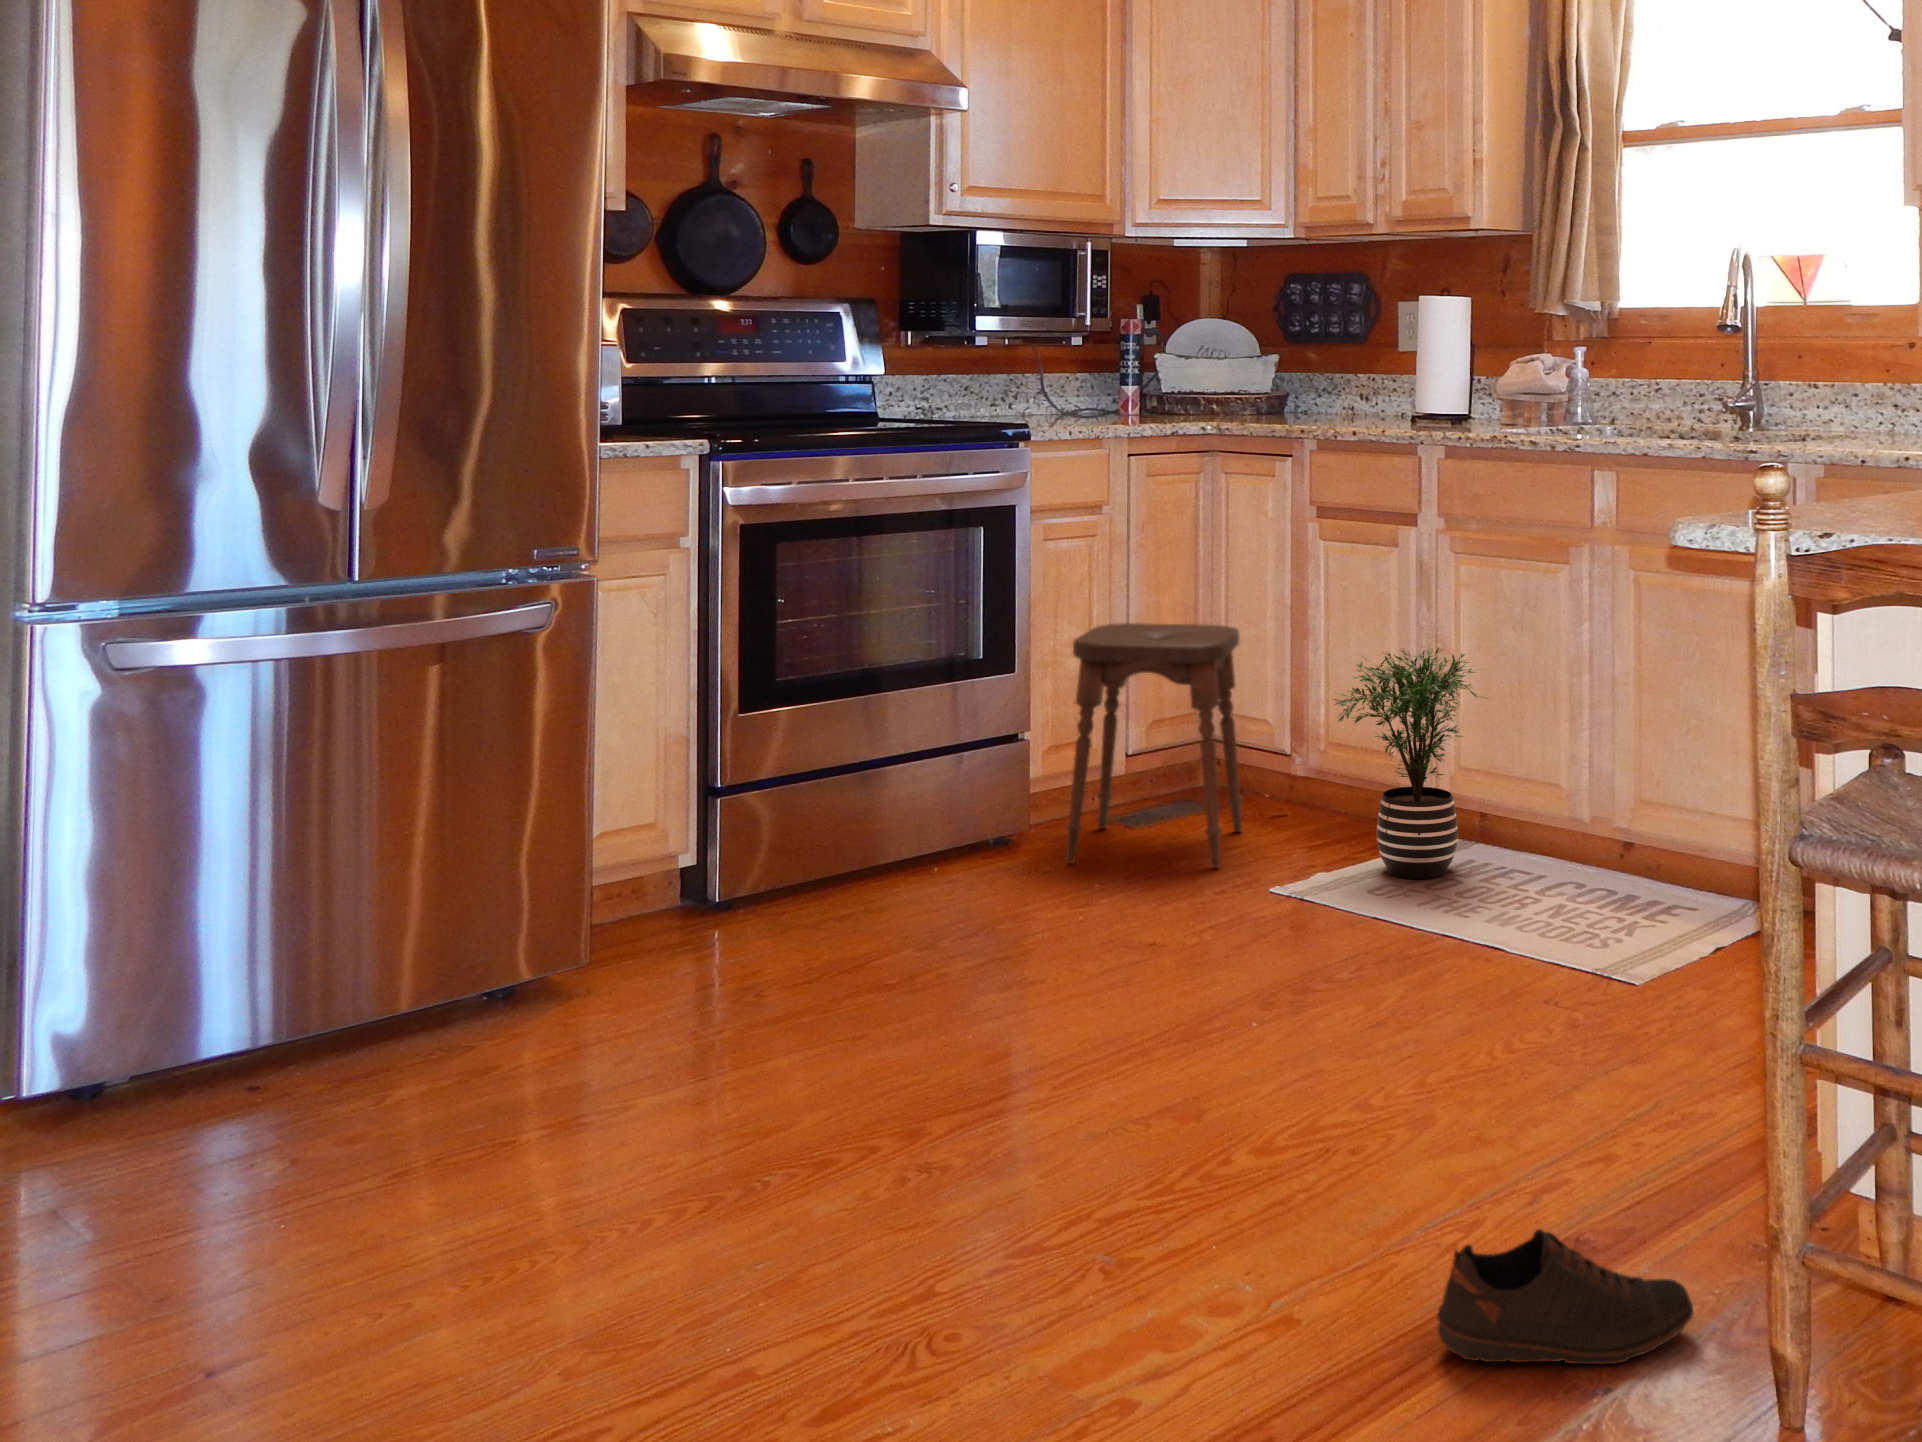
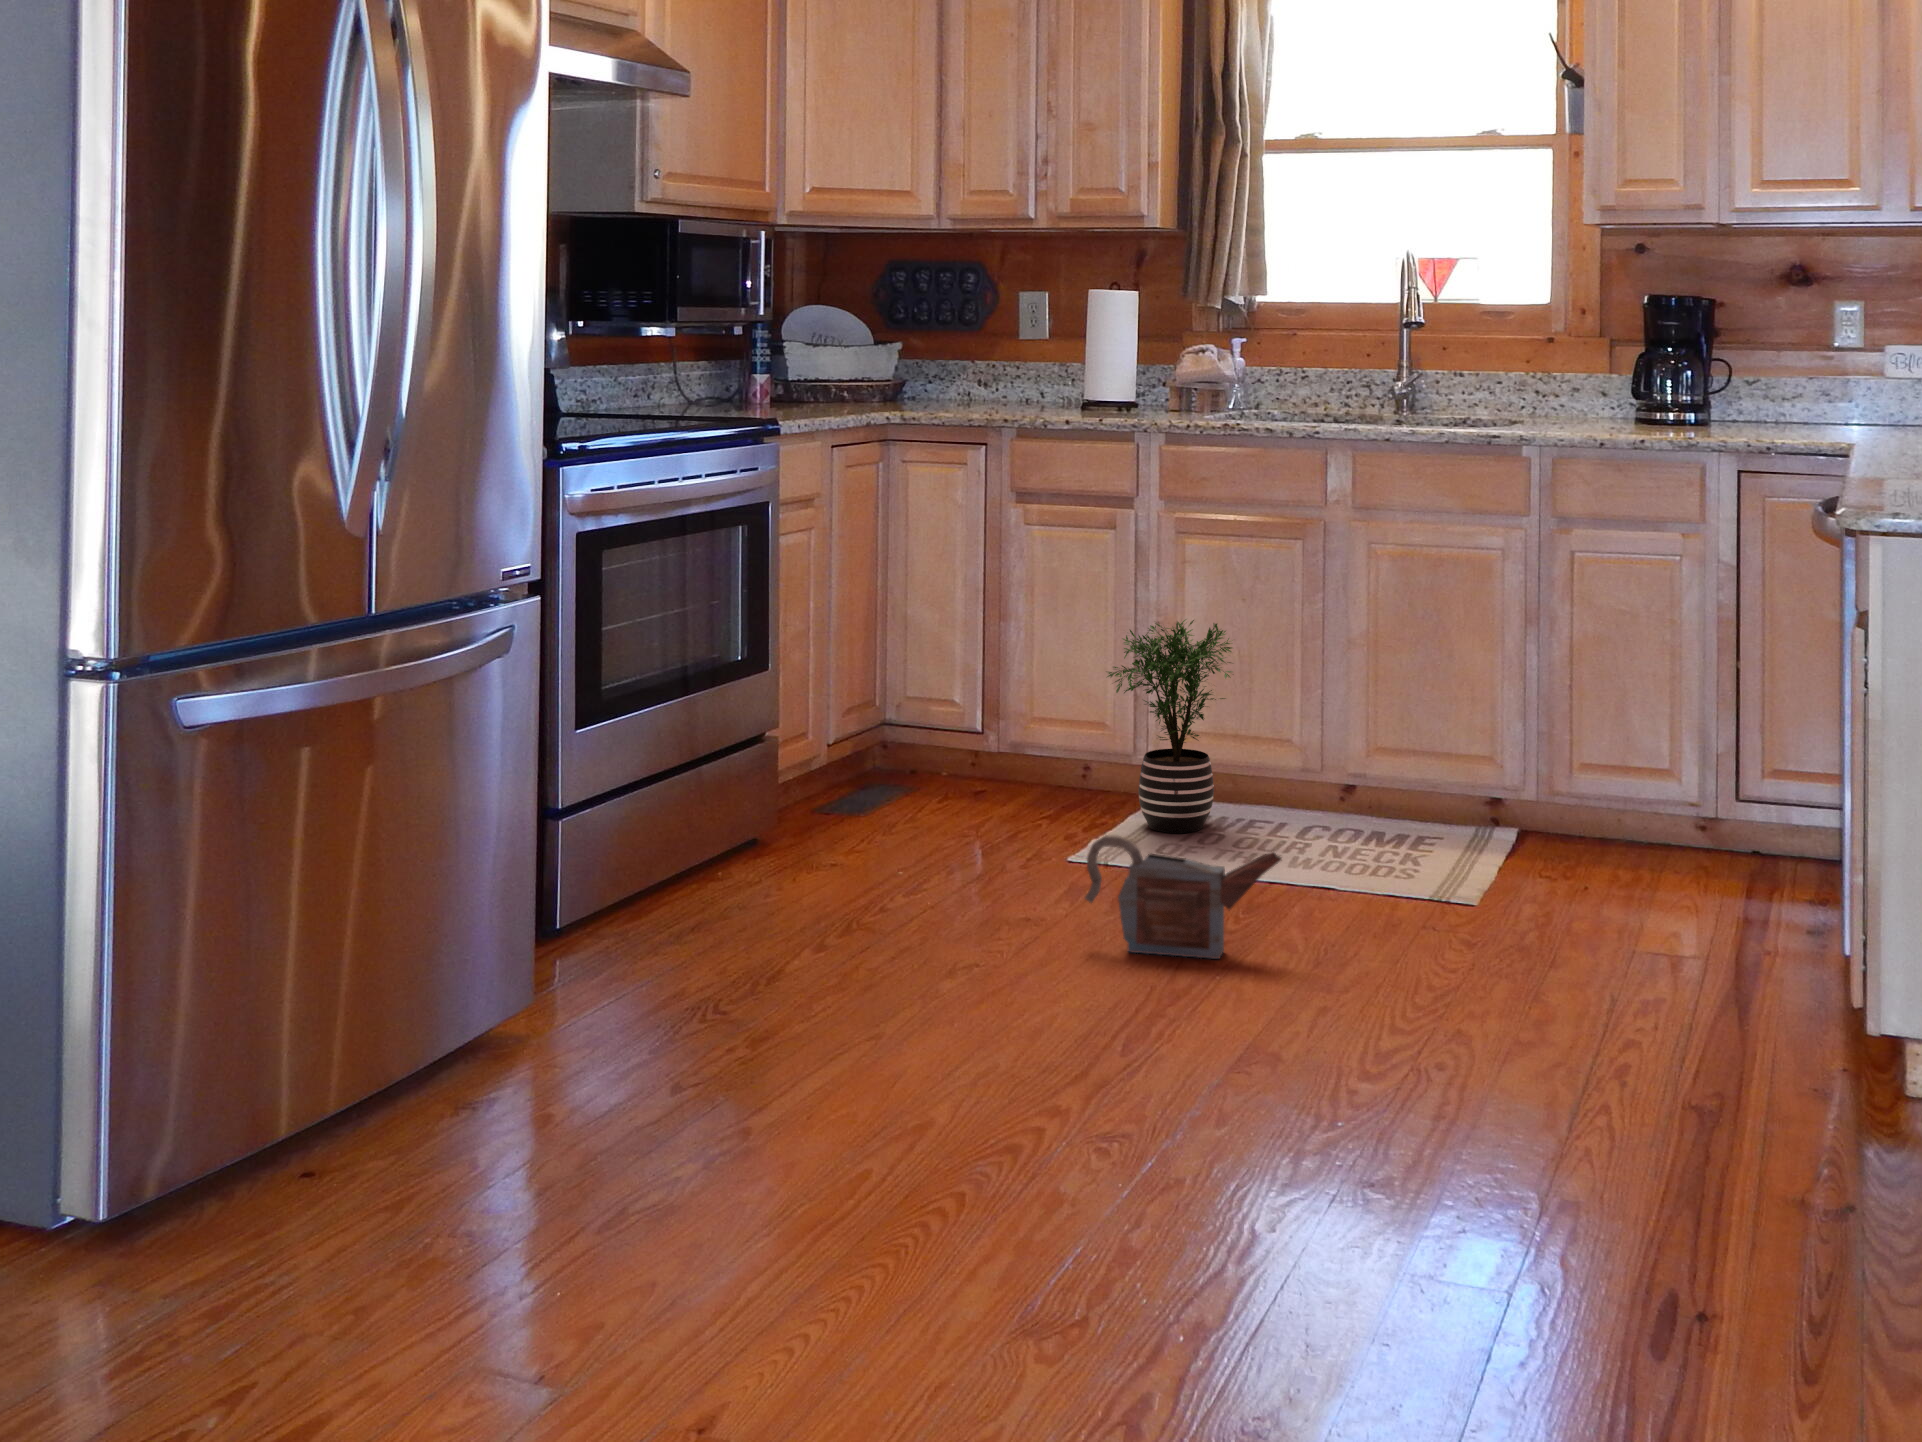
stool: present [1066,623,1242,868] -> none [828,609,997,848]
watering can: none [1151,872,1332,1019] -> present [1085,835,1282,959]
shoe: present [1437,1229,1694,1364] -> none [1678,1067,1843,1175]

